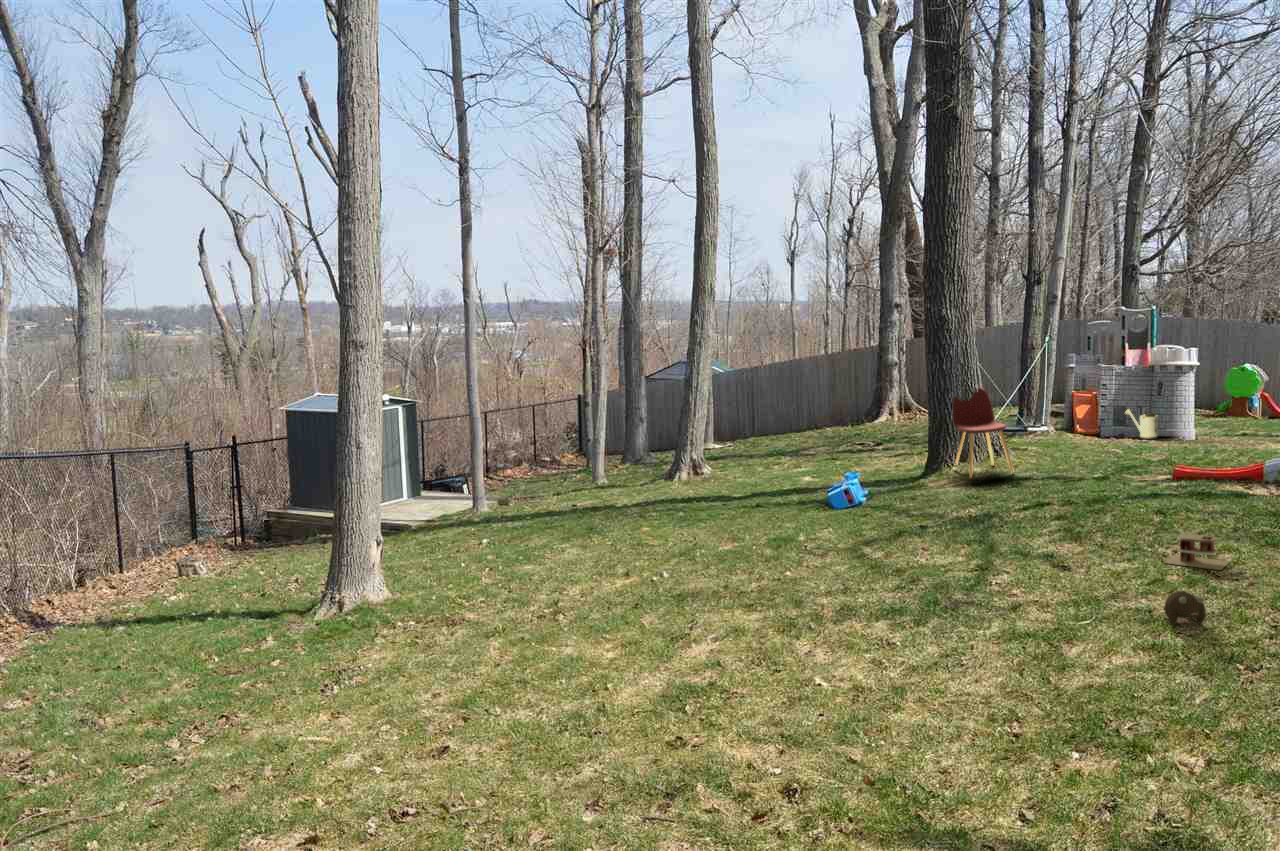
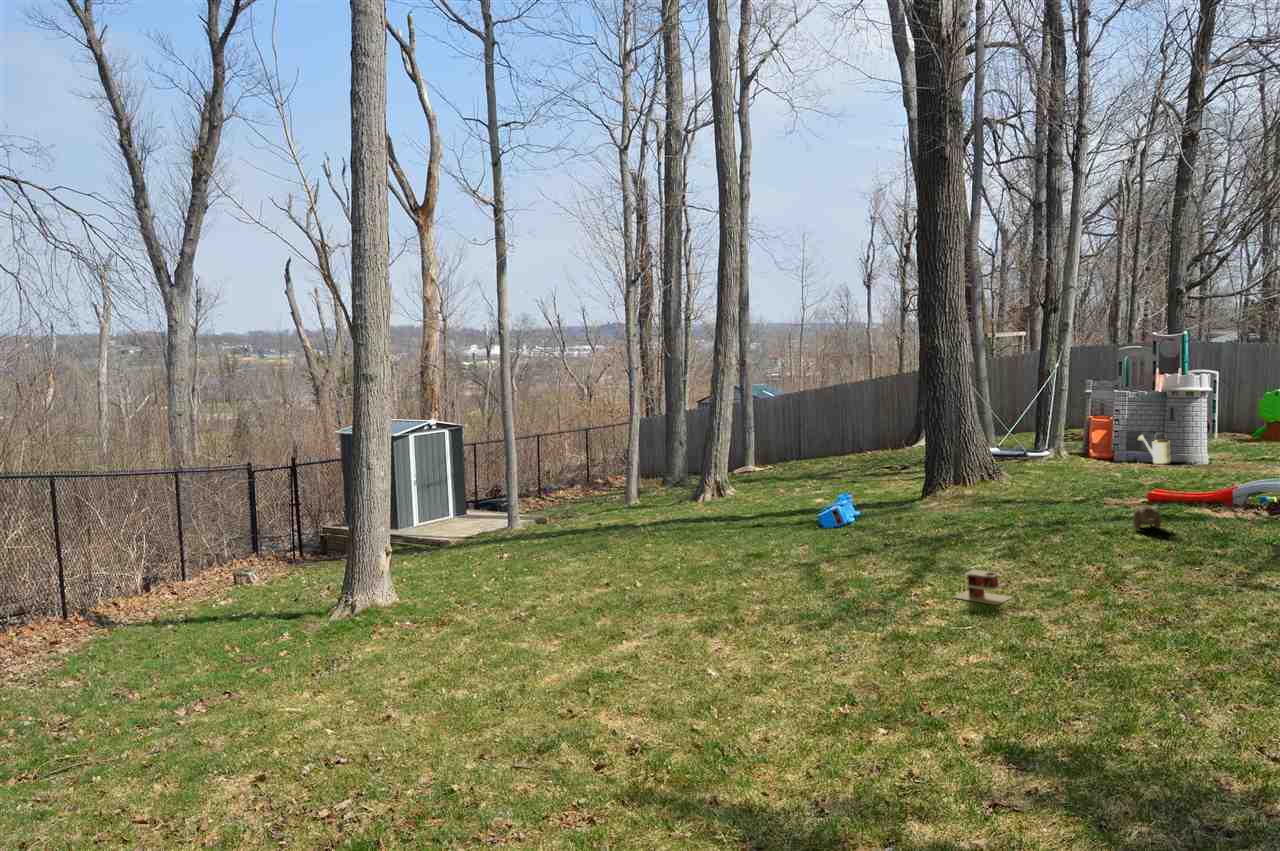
chair: present [953,388,1014,478] -> none [941,411,999,500]
toy house: present [1165,534,1229,570] -> present [954,569,1012,605]
plush toy: present [1165,591,1206,625] -> present [1133,505,1161,530]

